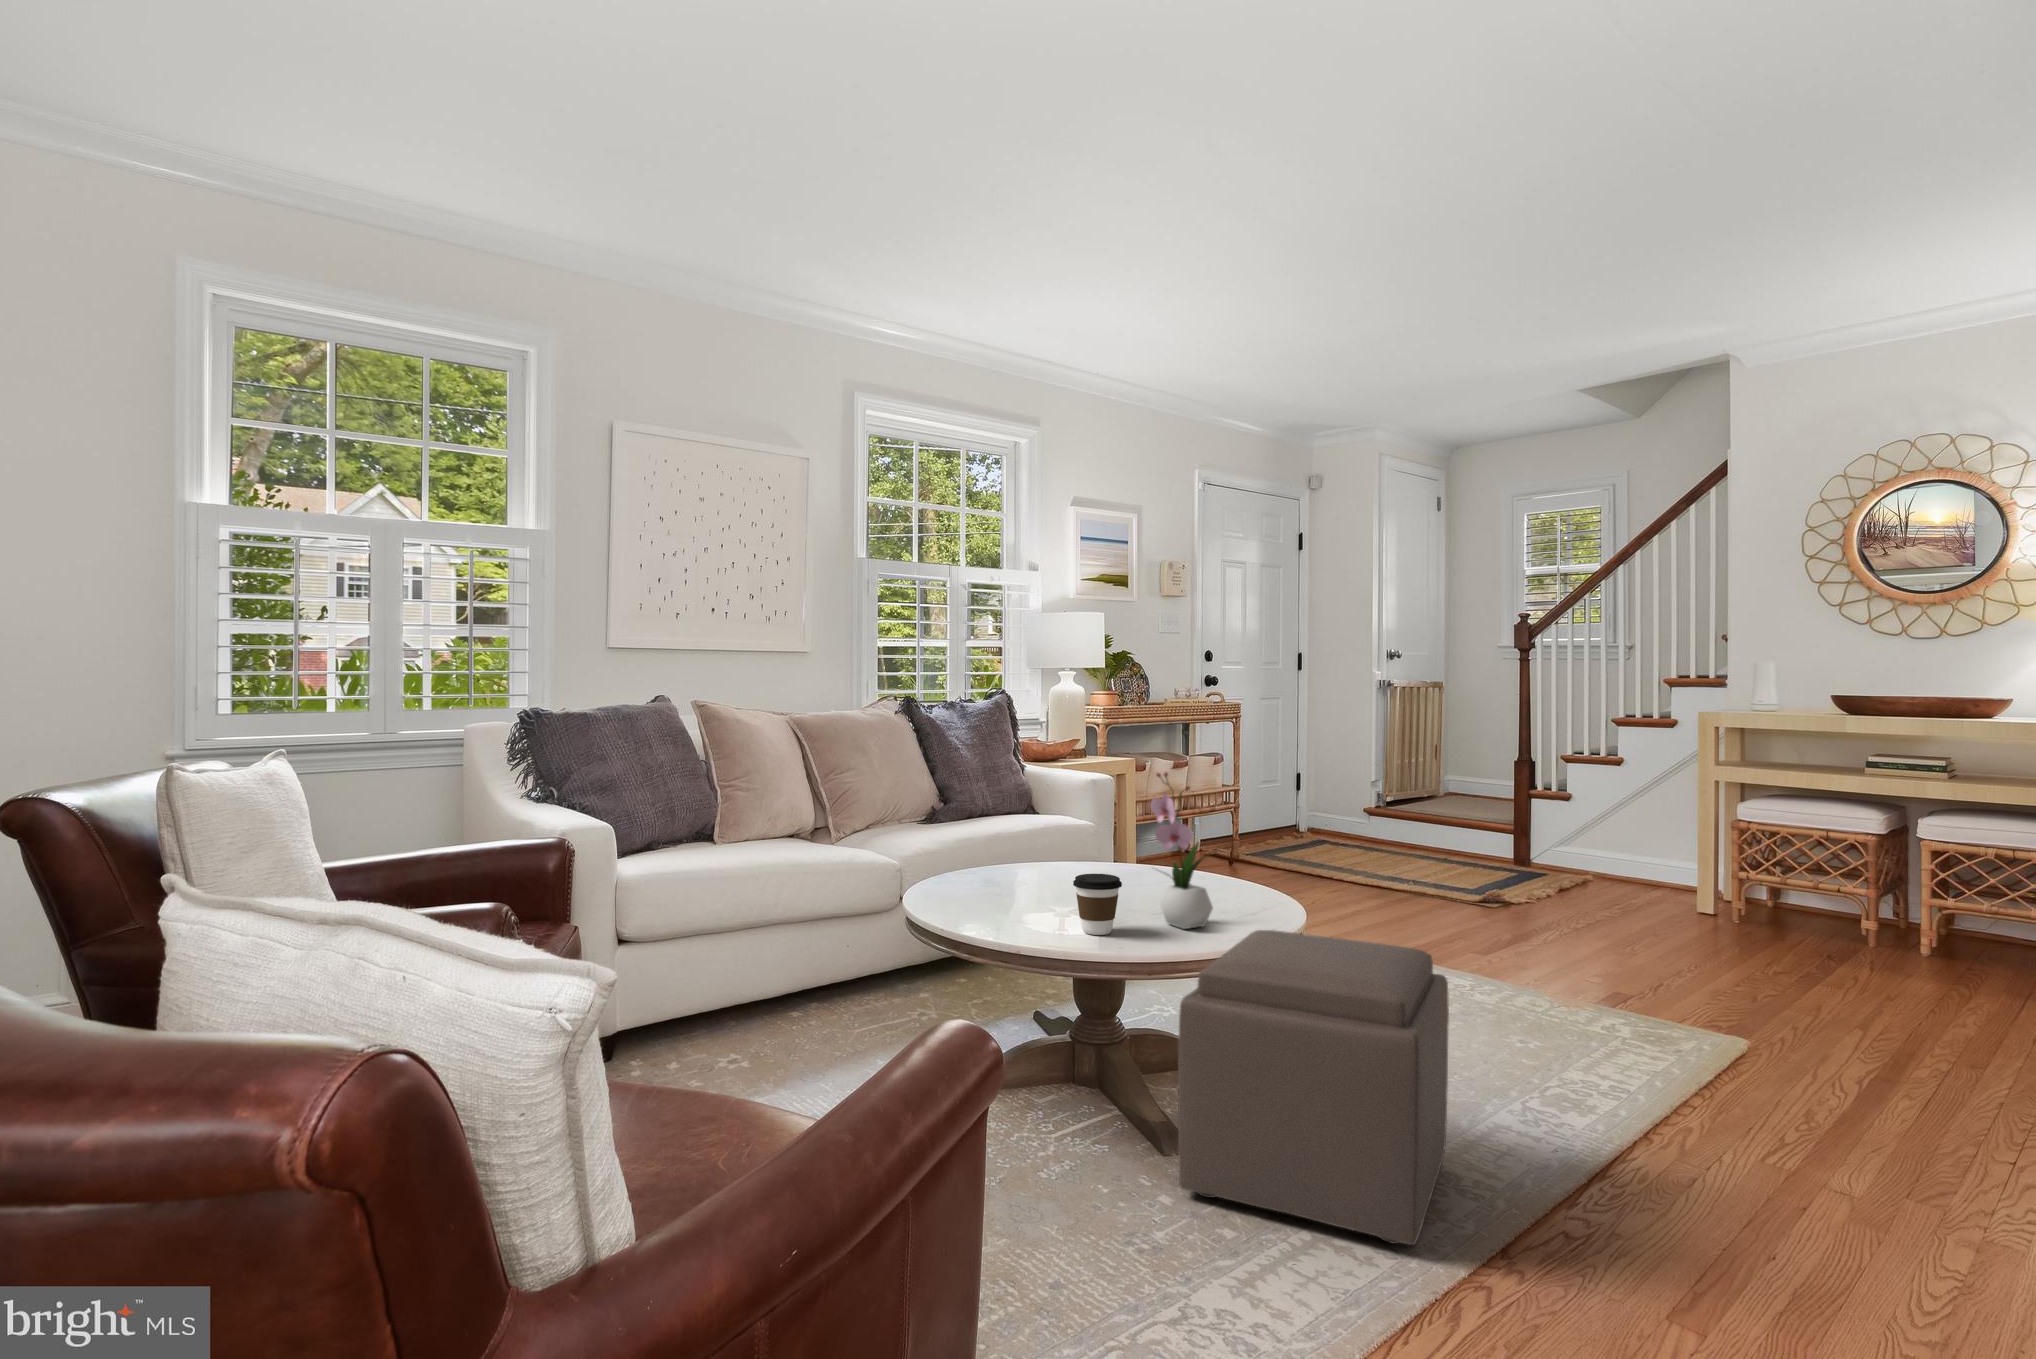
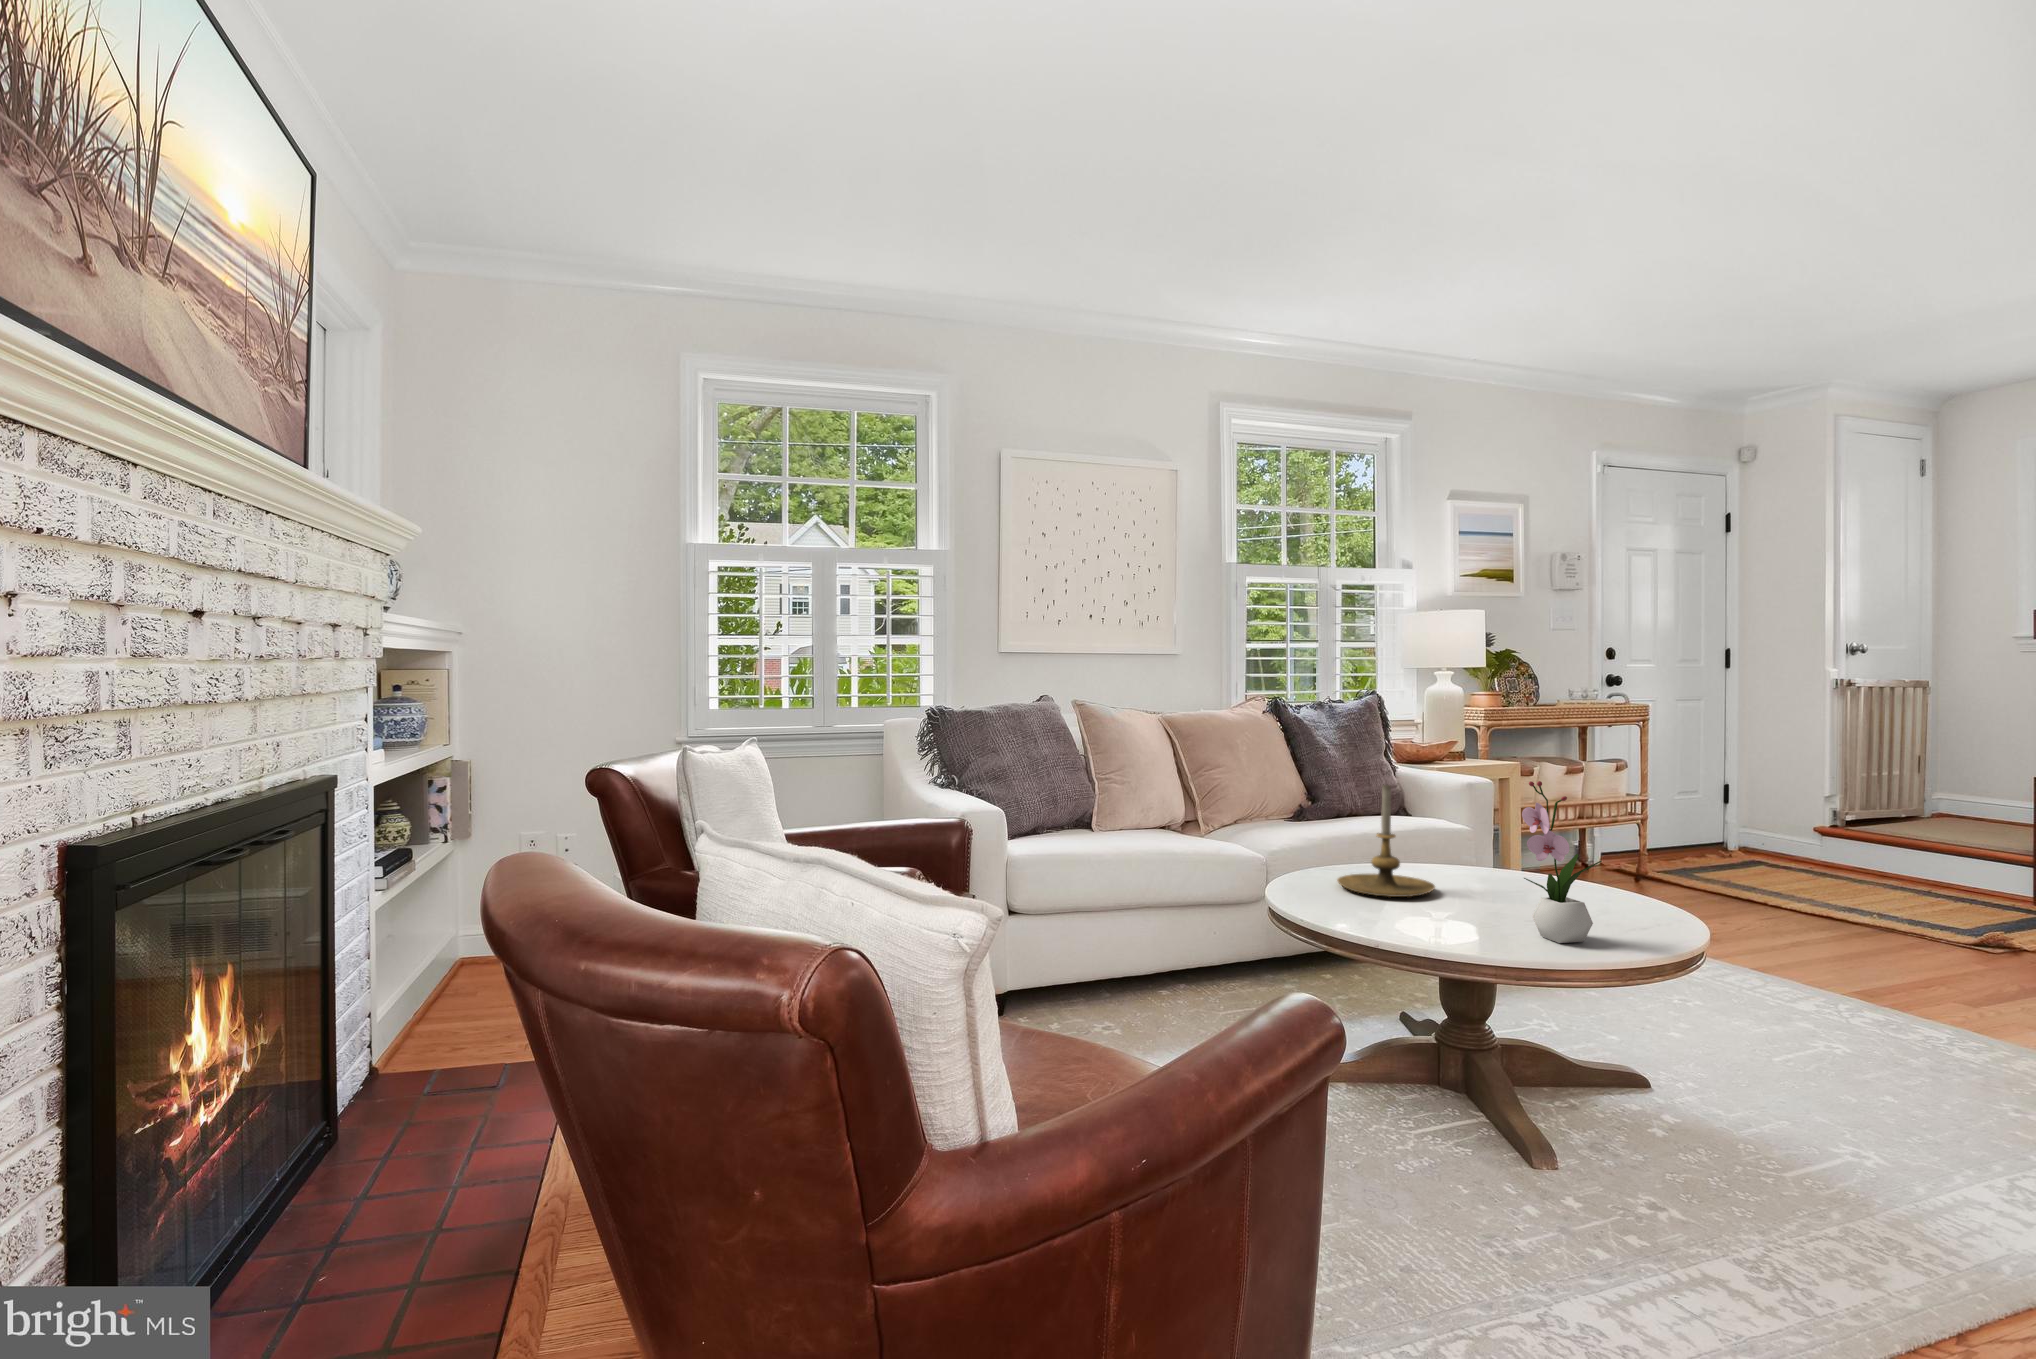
candle holder: none [974,780,1068,894] -> present [1337,785,1435,897]
coffee cup: present [1073,874,1122,935] -> none [1437,880,1489,942]
ottoman: present [1178,930,1449,1245] -> none [1547,950,1880,1298]

